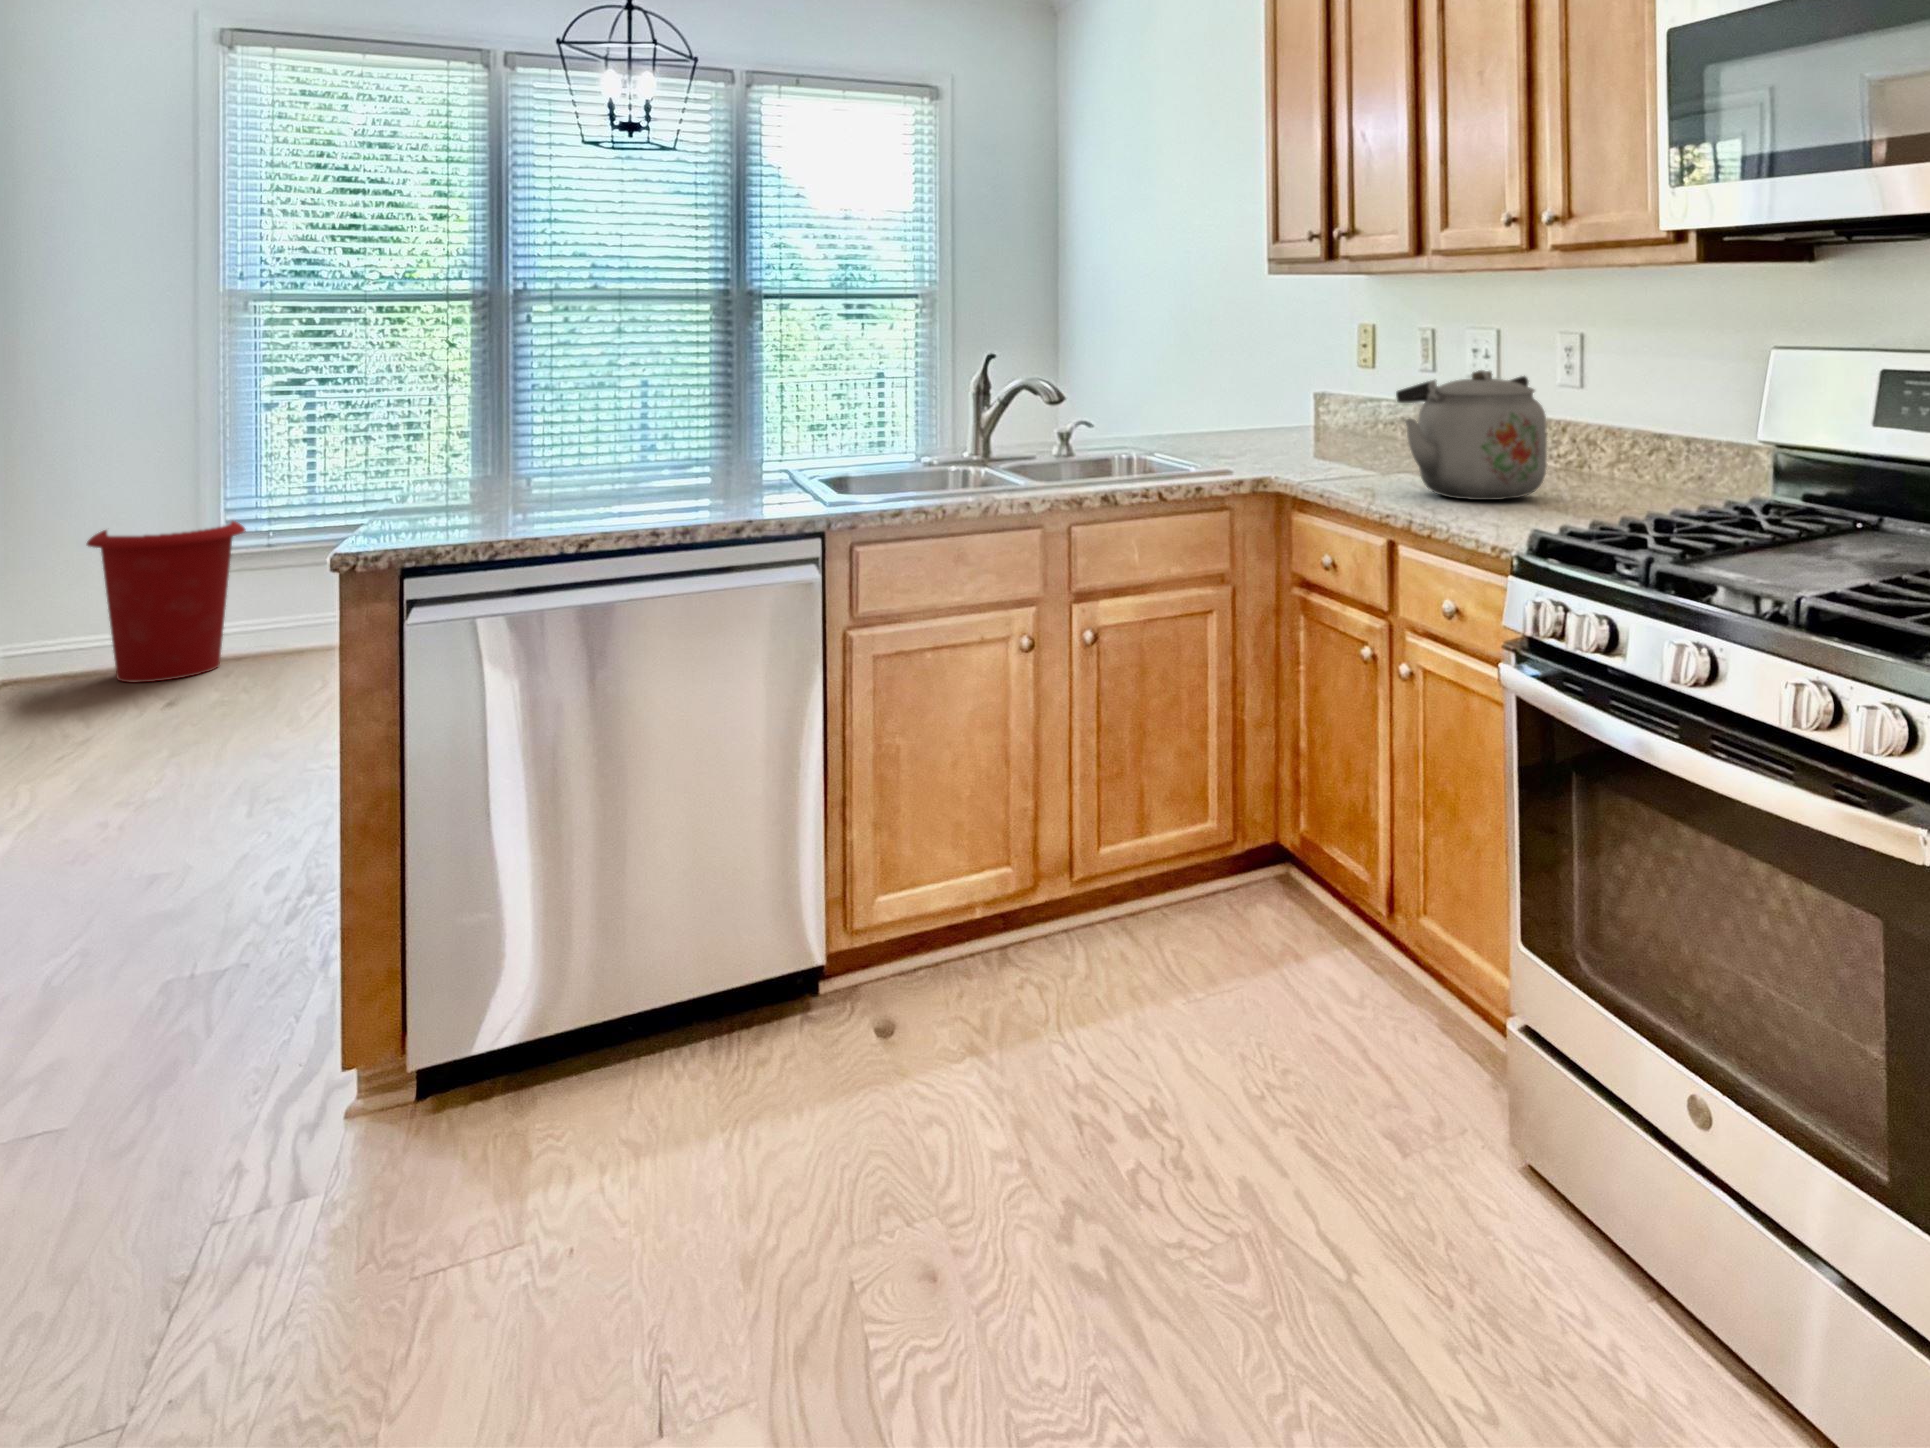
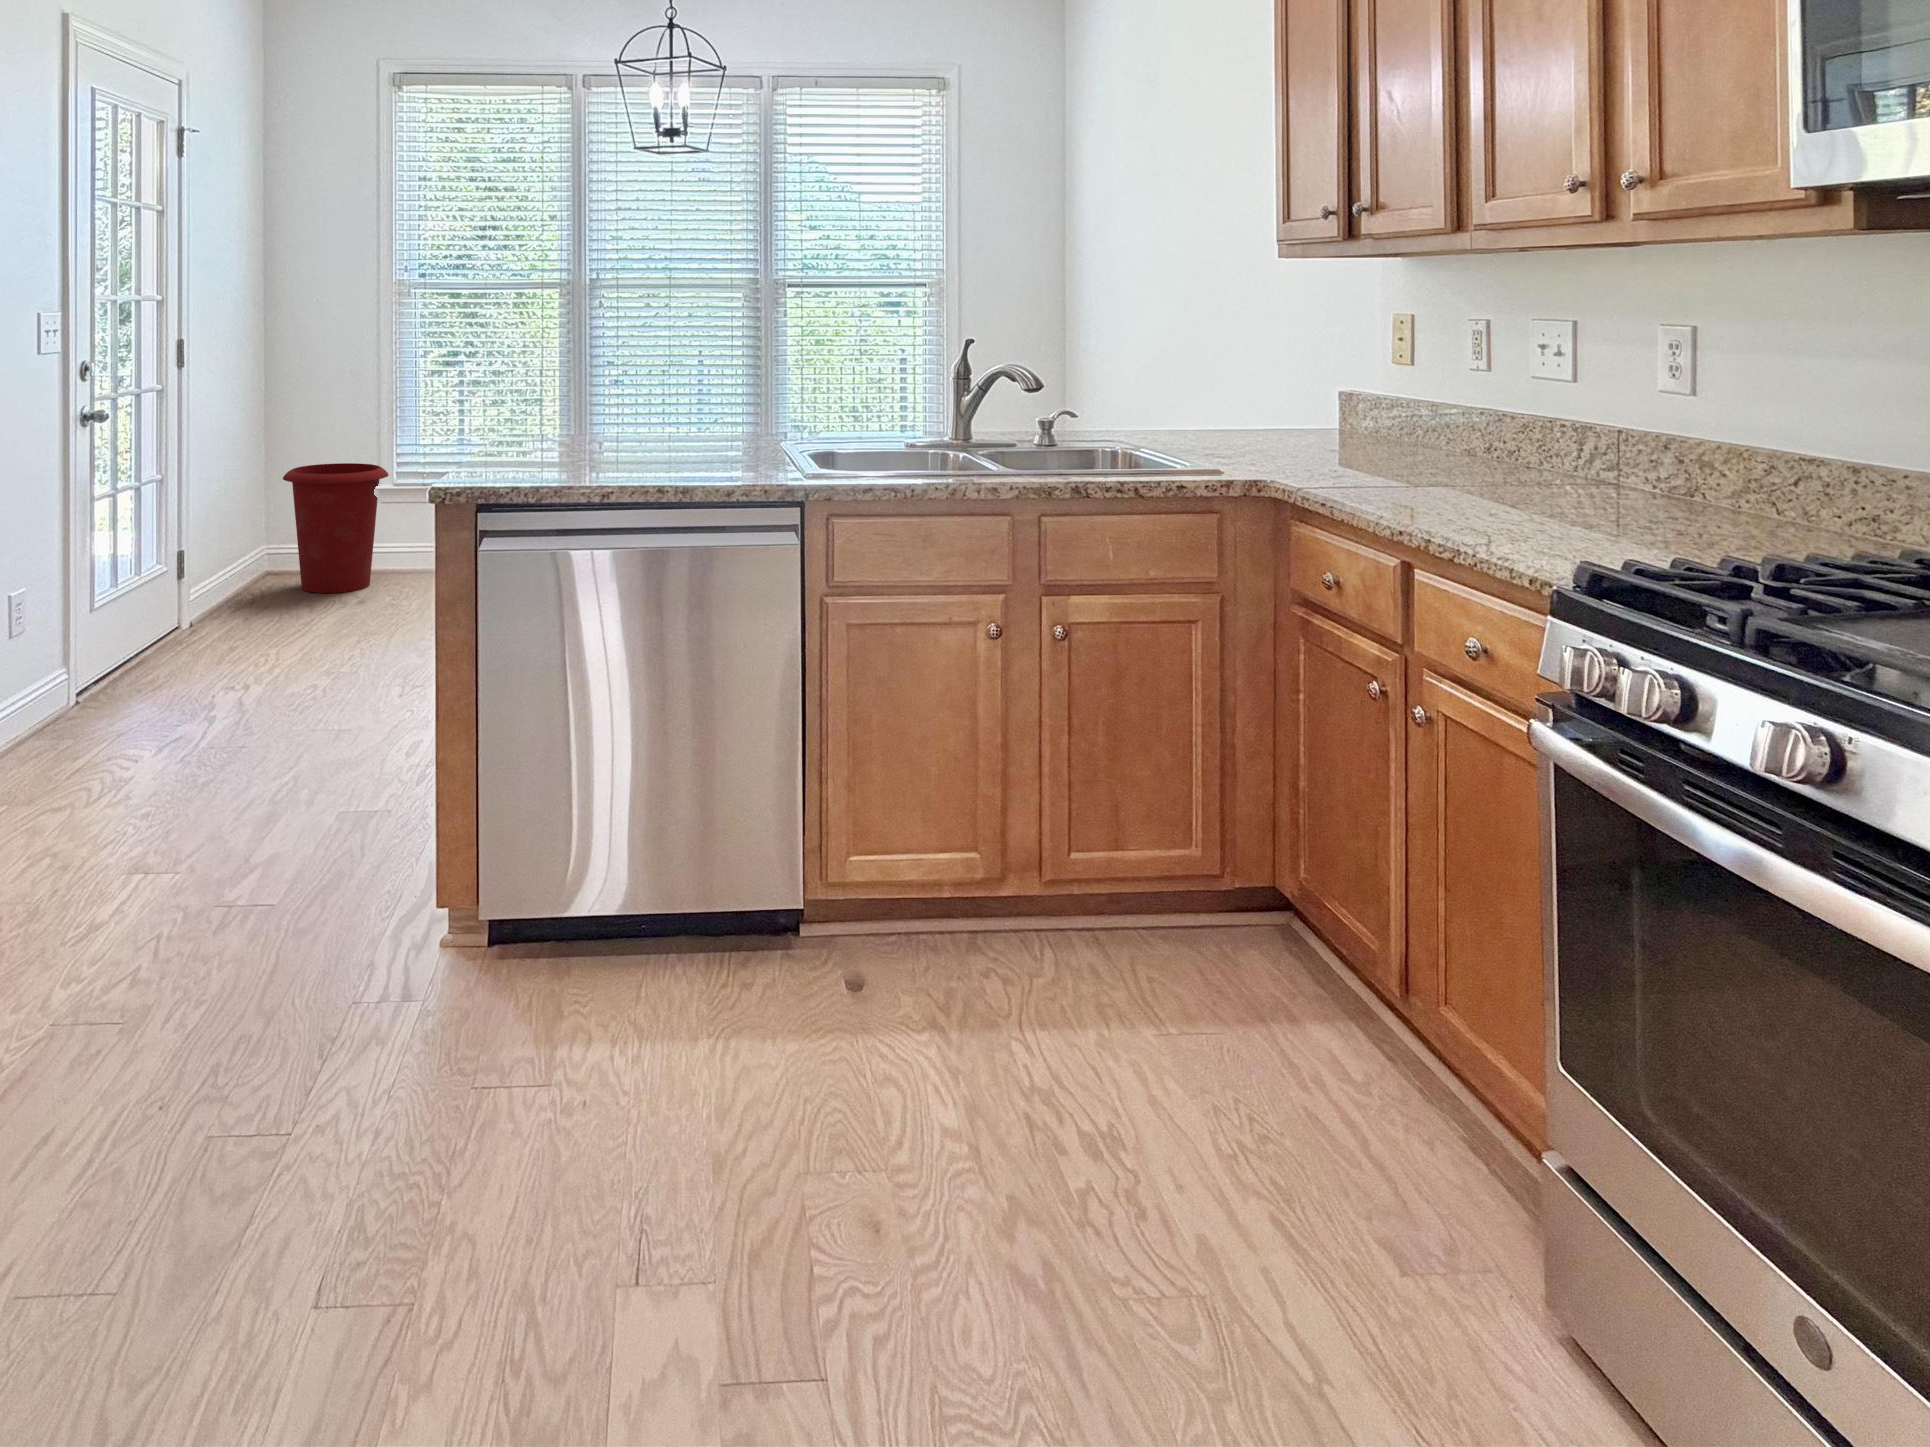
kettle: present [1396,370,1547,500] -> none [1422,365,1624,522]

